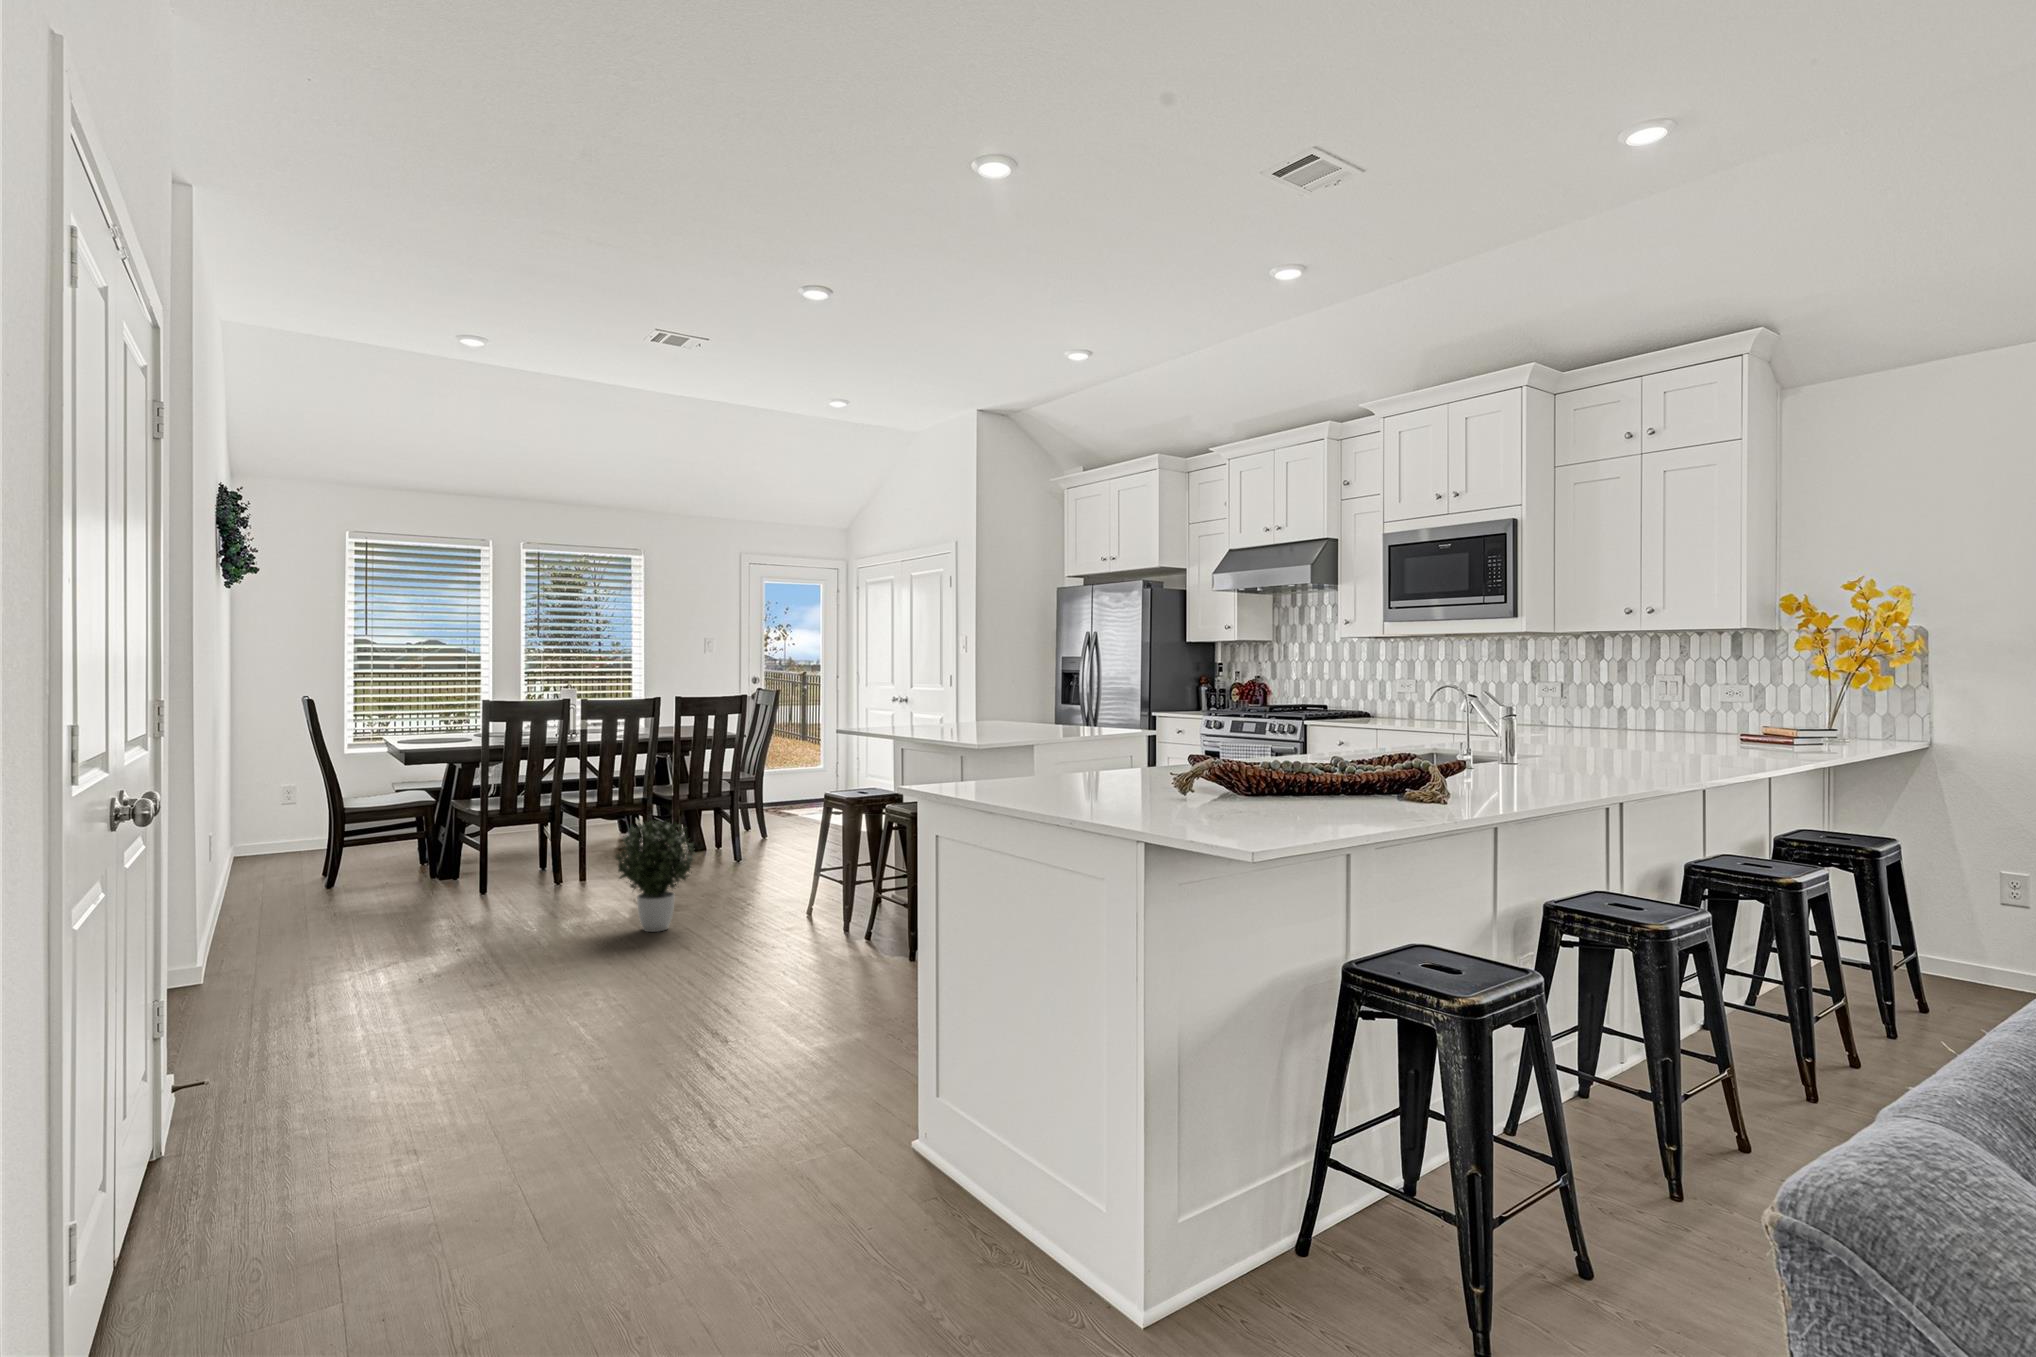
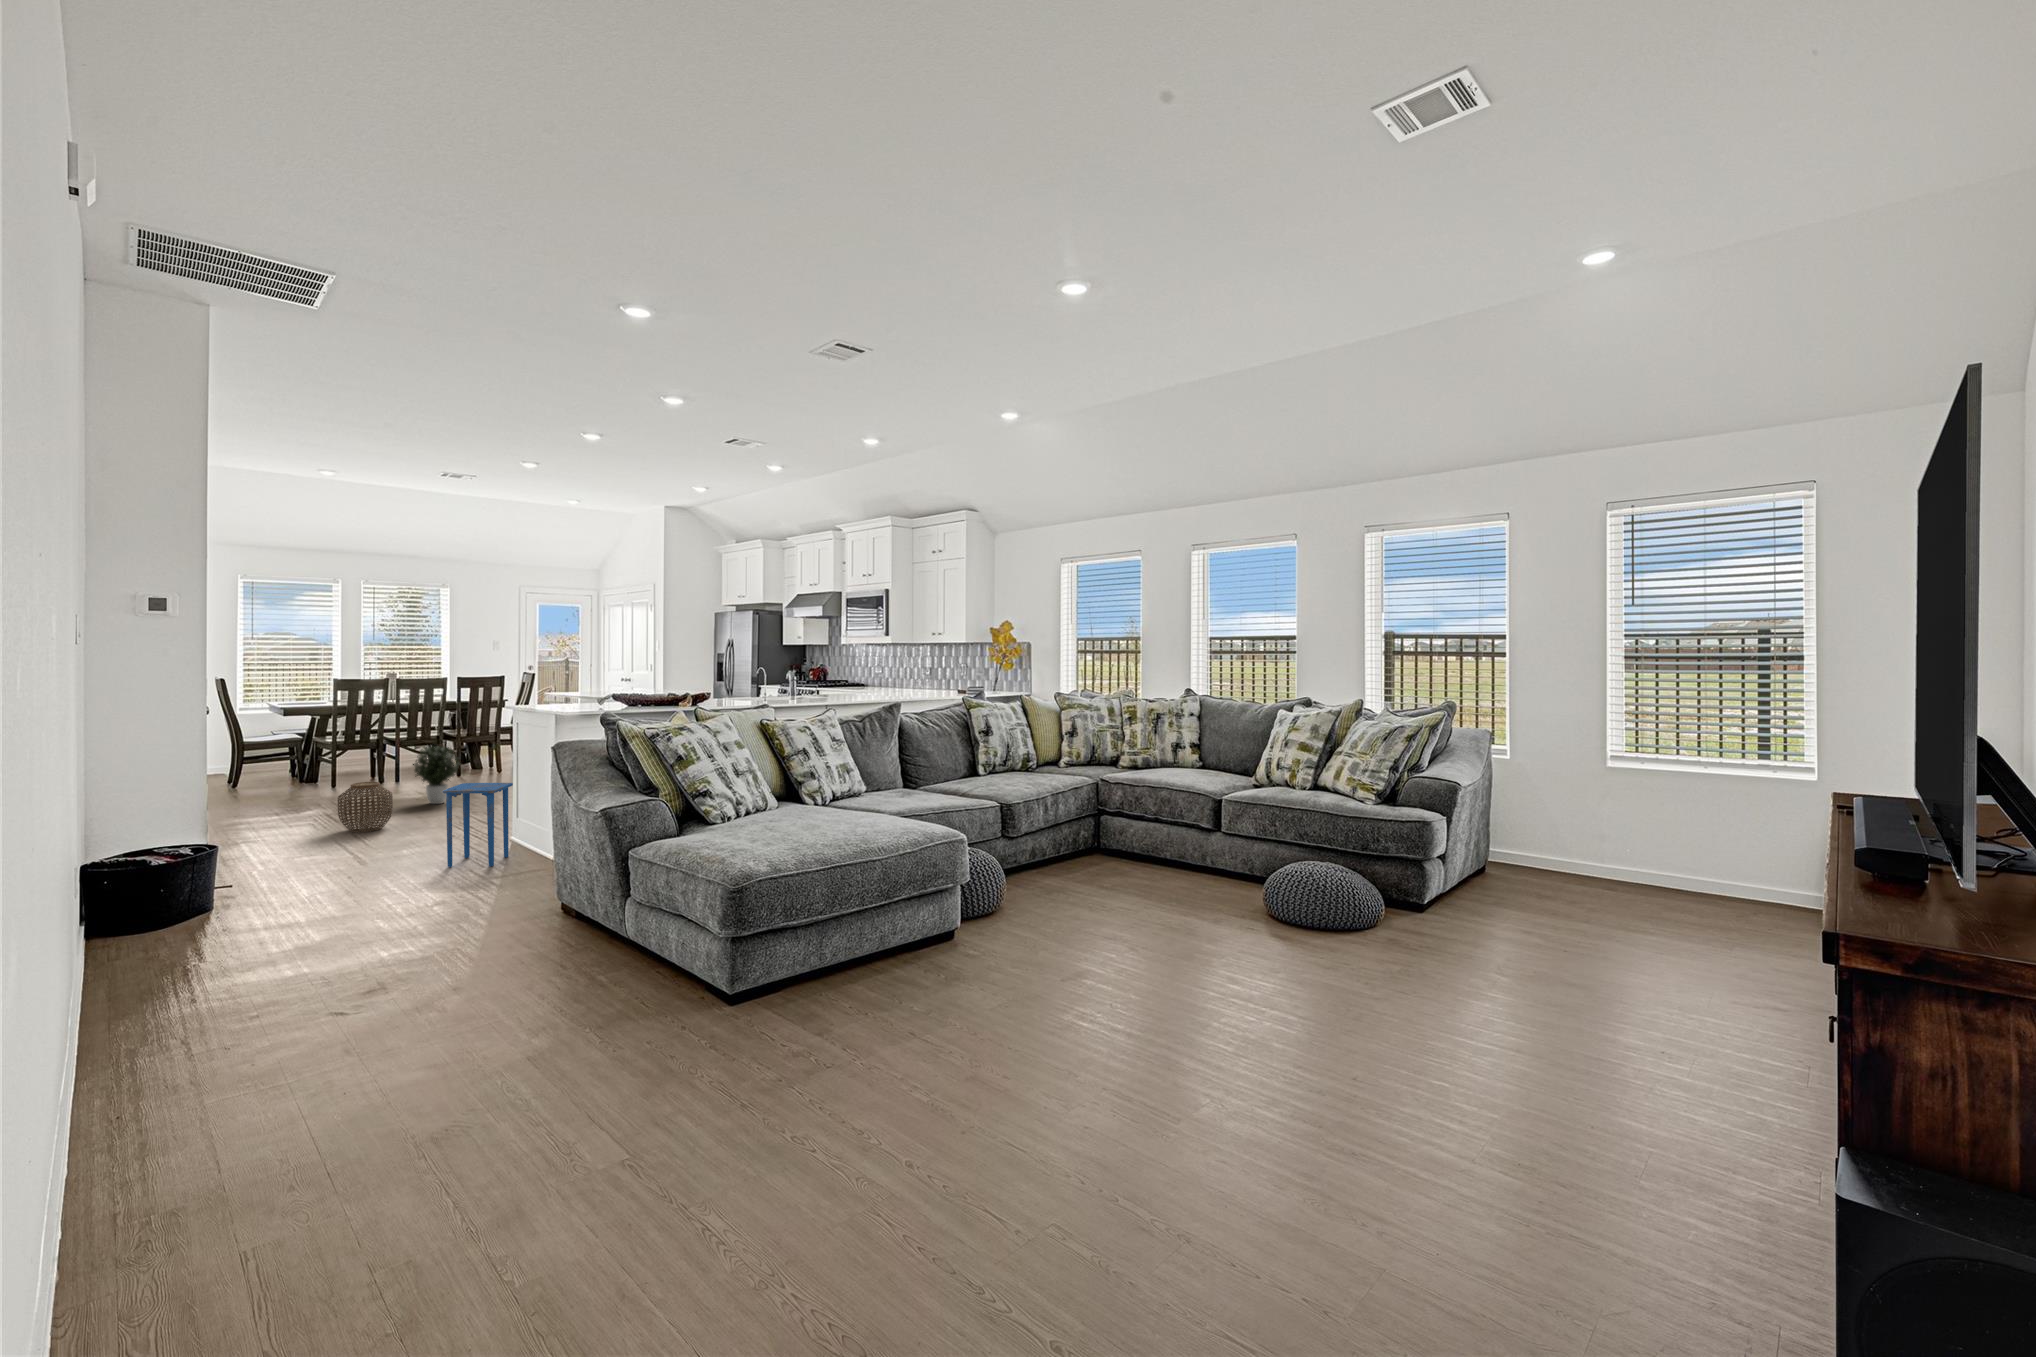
woven basket: none [481,903,587,1016] -> present [338,782,393,832]
side table: none [733,938,886,1182] -> present [442,783,513,867]

